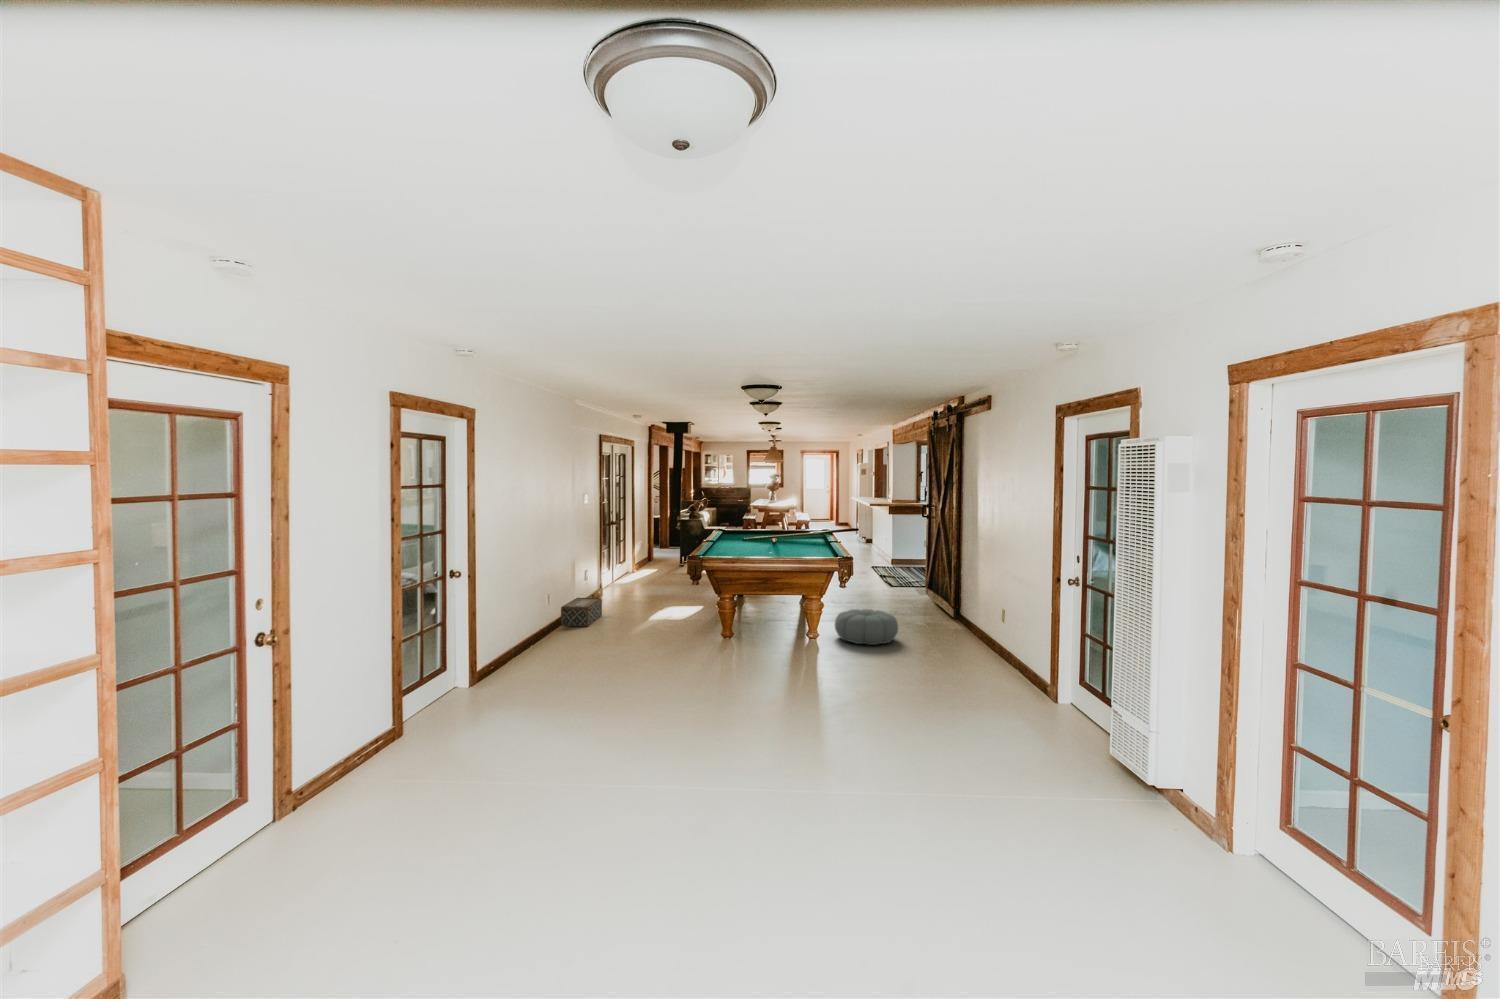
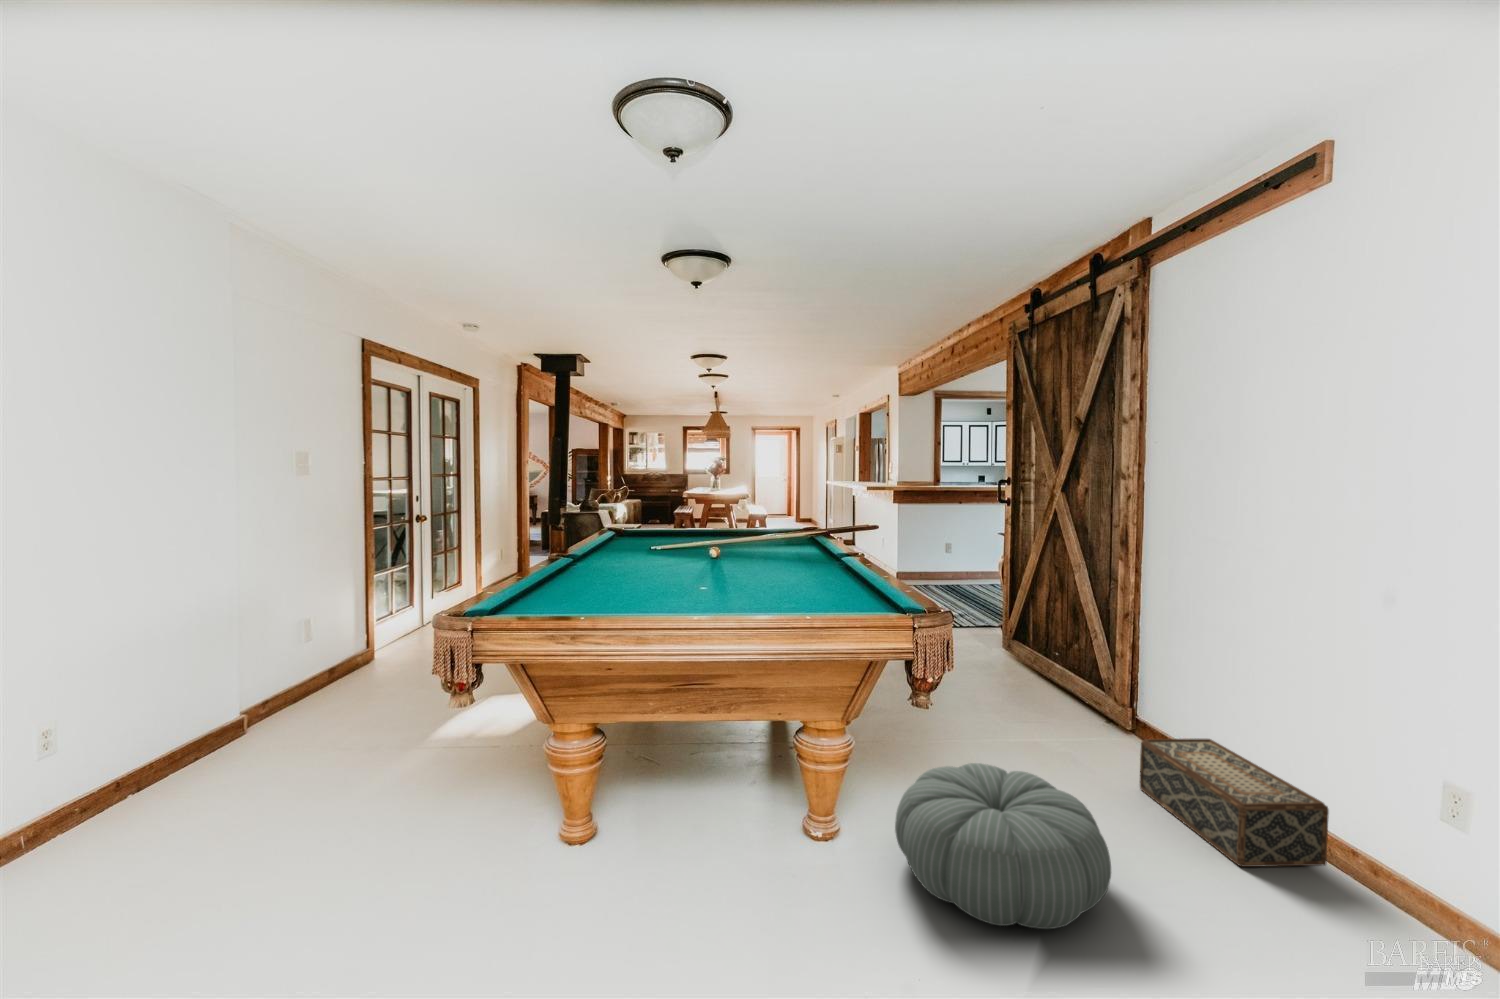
woven basket: present [561,598,602,627] -> present [1140,738,1329,867]

